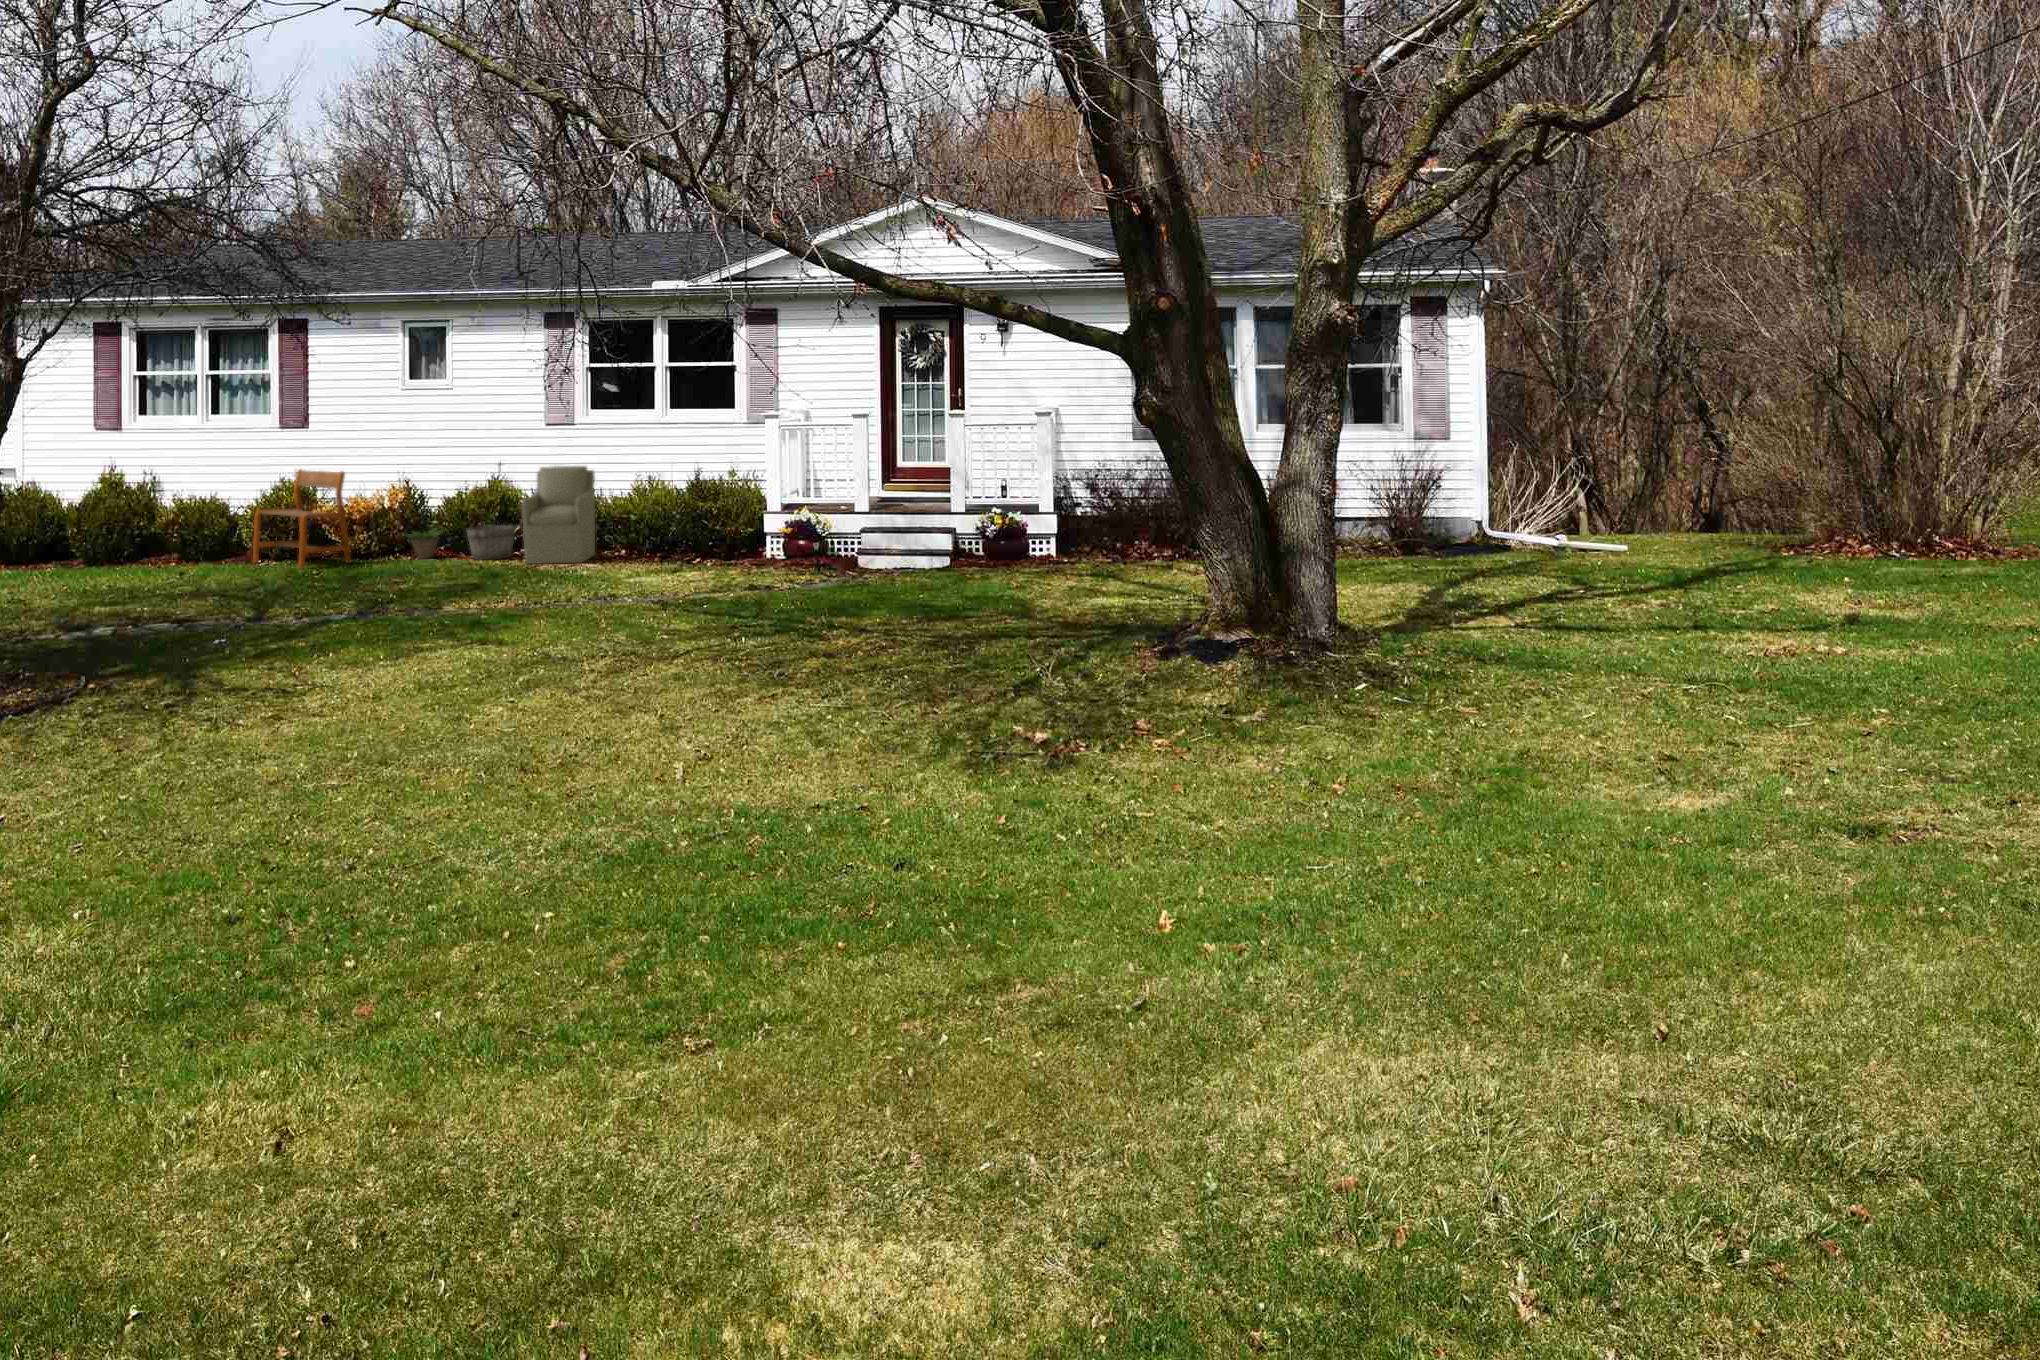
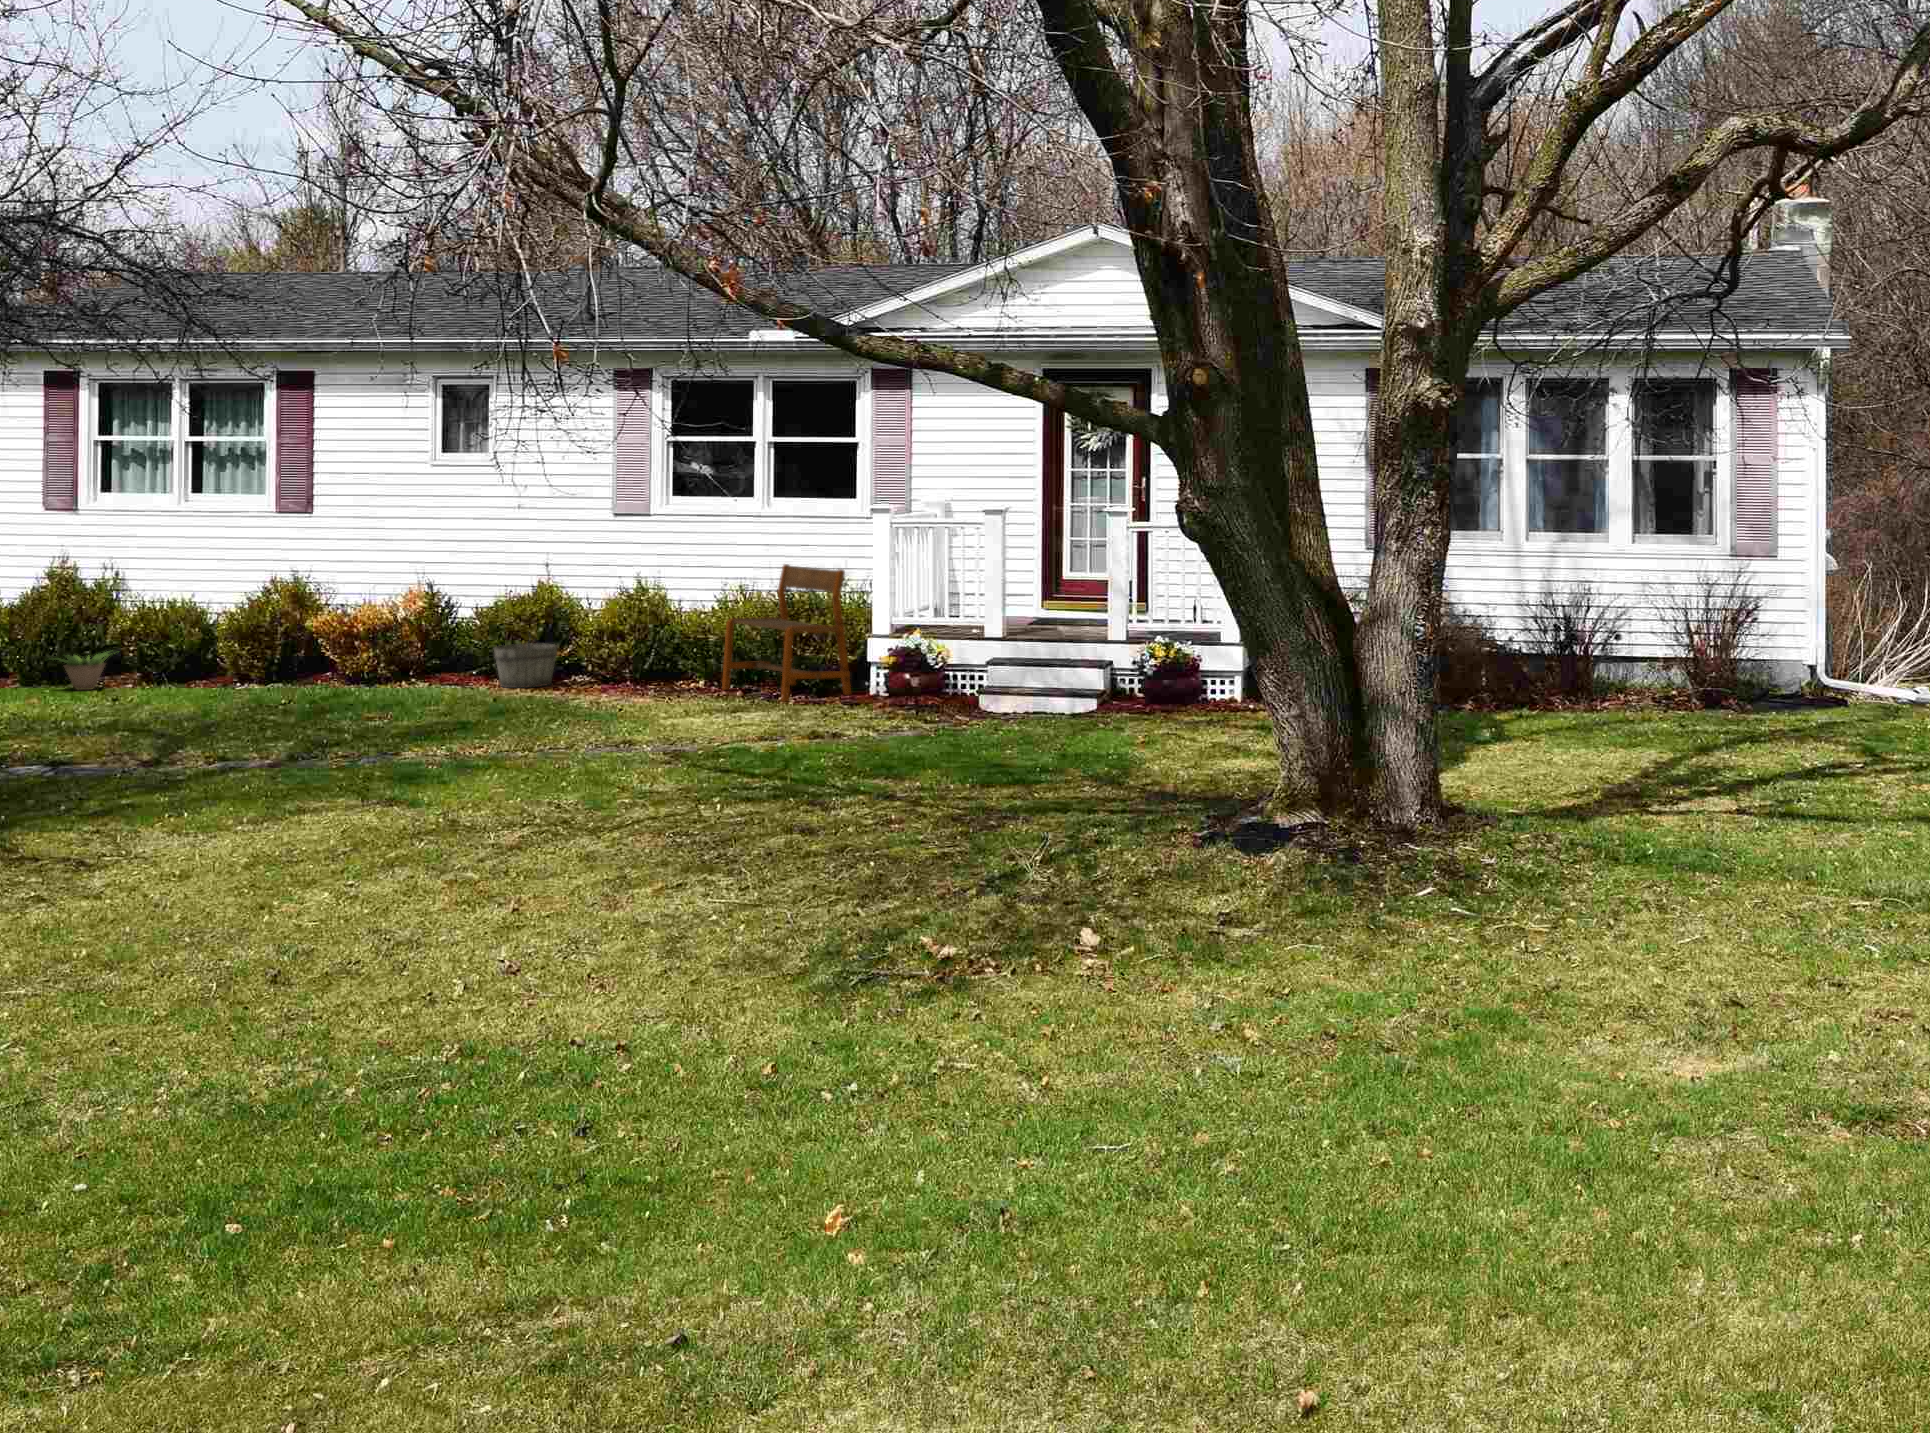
chair: present [522,466,595,564] -> none [557,569,657,695]
bench: present [253,469,352,569] -> present [722,564,851,702]
decorative plant: present [403,529,442,559] -> present [58,652,112,690]

